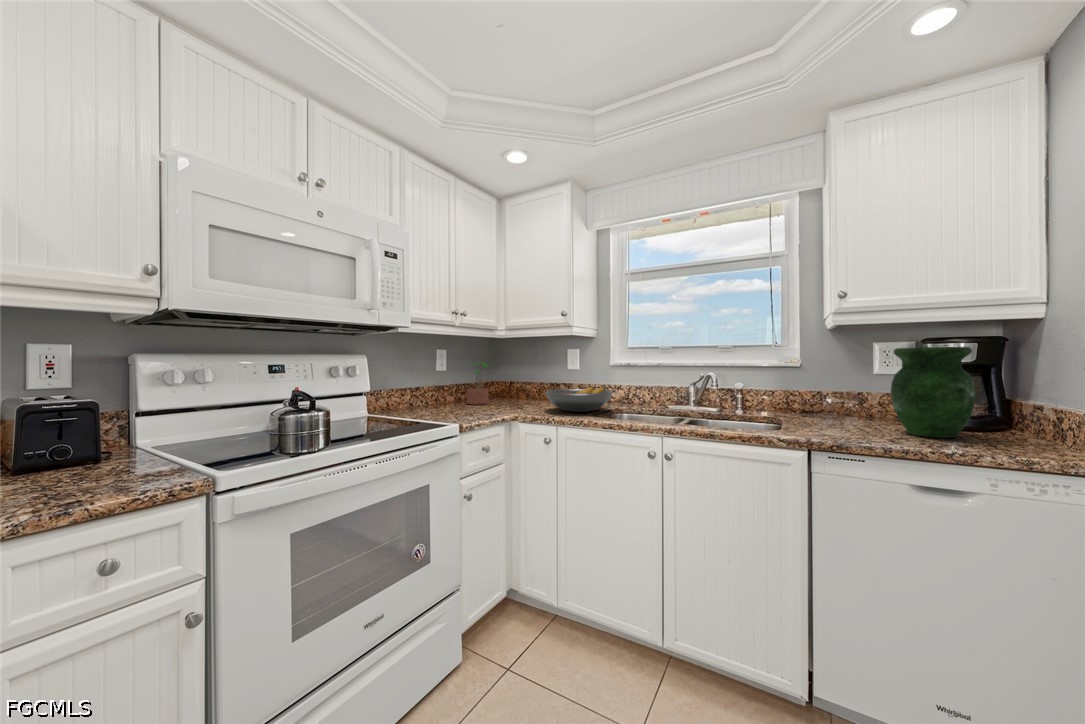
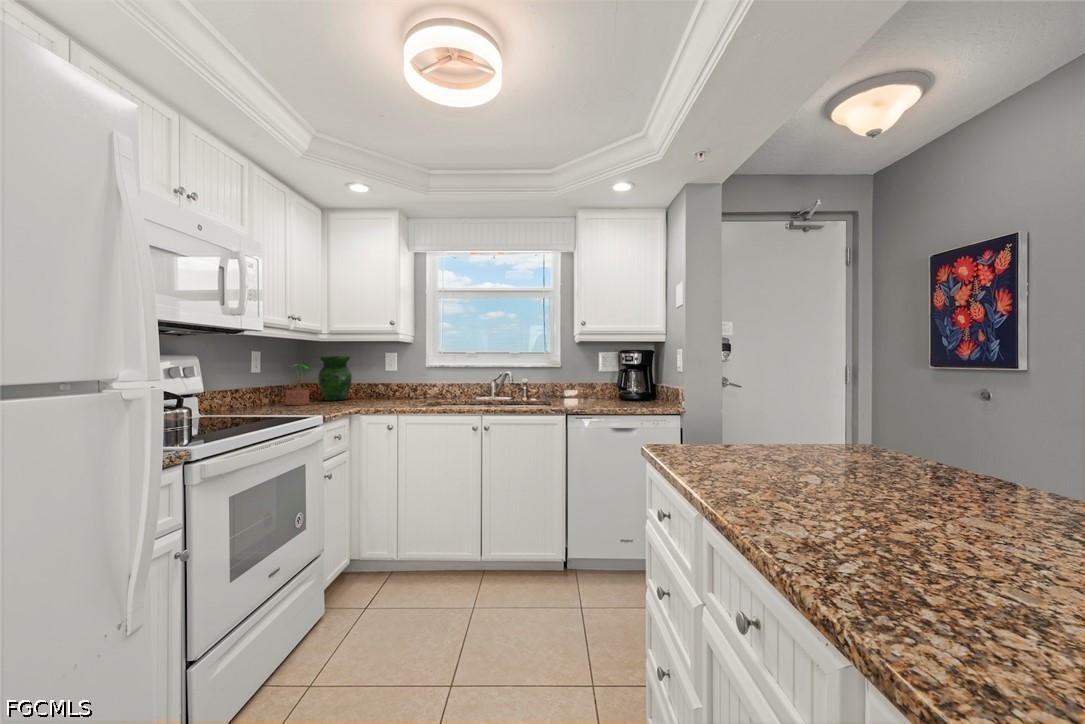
vase: present [891,347,976,438] -> present [318,356,351,401]
fruit bowl: present [545,387,612,412] -> none [378,384,436,405]

